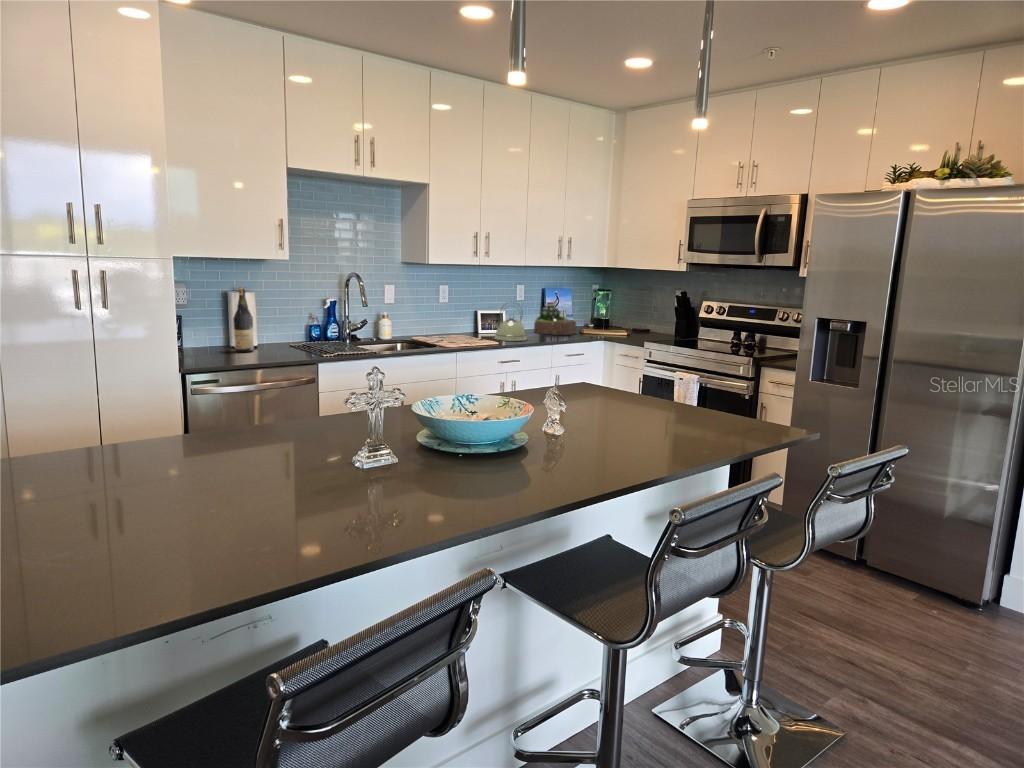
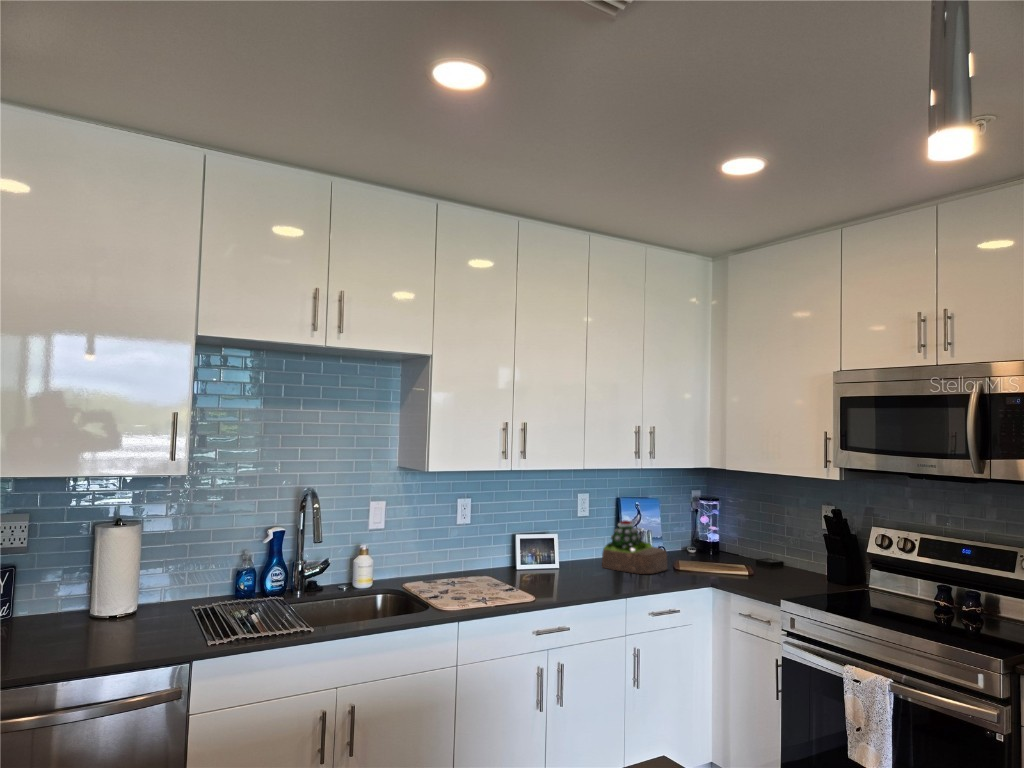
wine bottle: present [233,287,254,352] -> none [84,522,121,630]
kettle: present [491,302,527,341] -> none [529,527,586,591]

